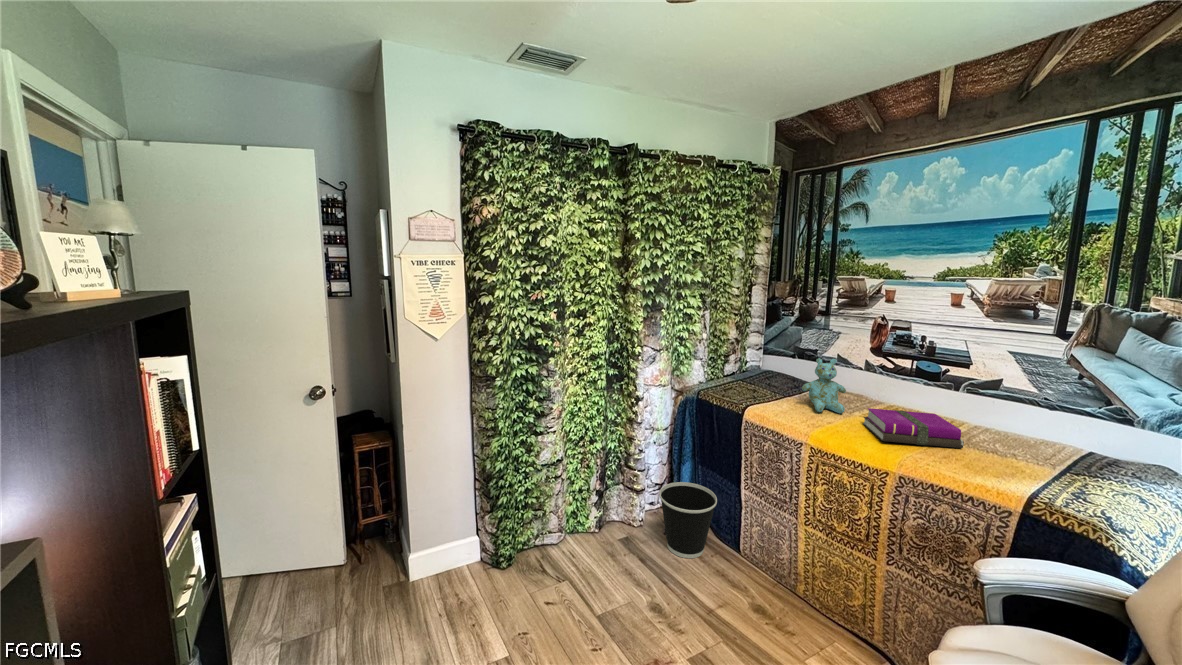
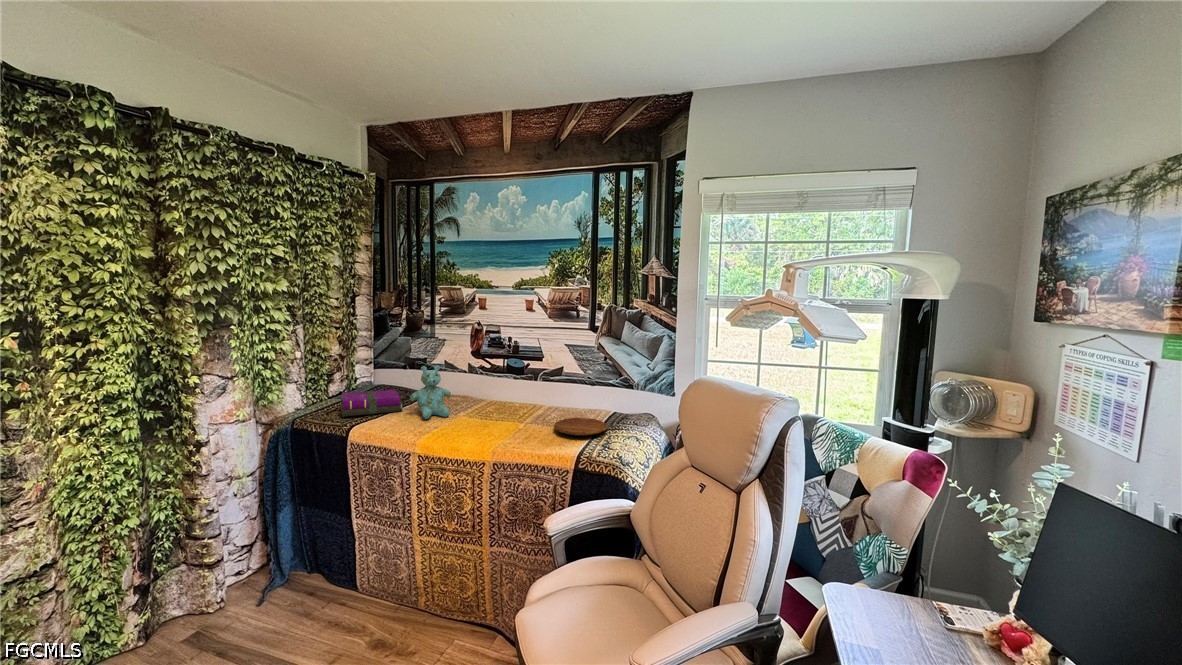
notebook: present [863,408,964,448] -> present [340,390,403,417]
tray: none [997,449,1099,483] -> present [554,418,607,435]
wastebasket: present [659,482,717,558] -> none [244,533,325,629]

